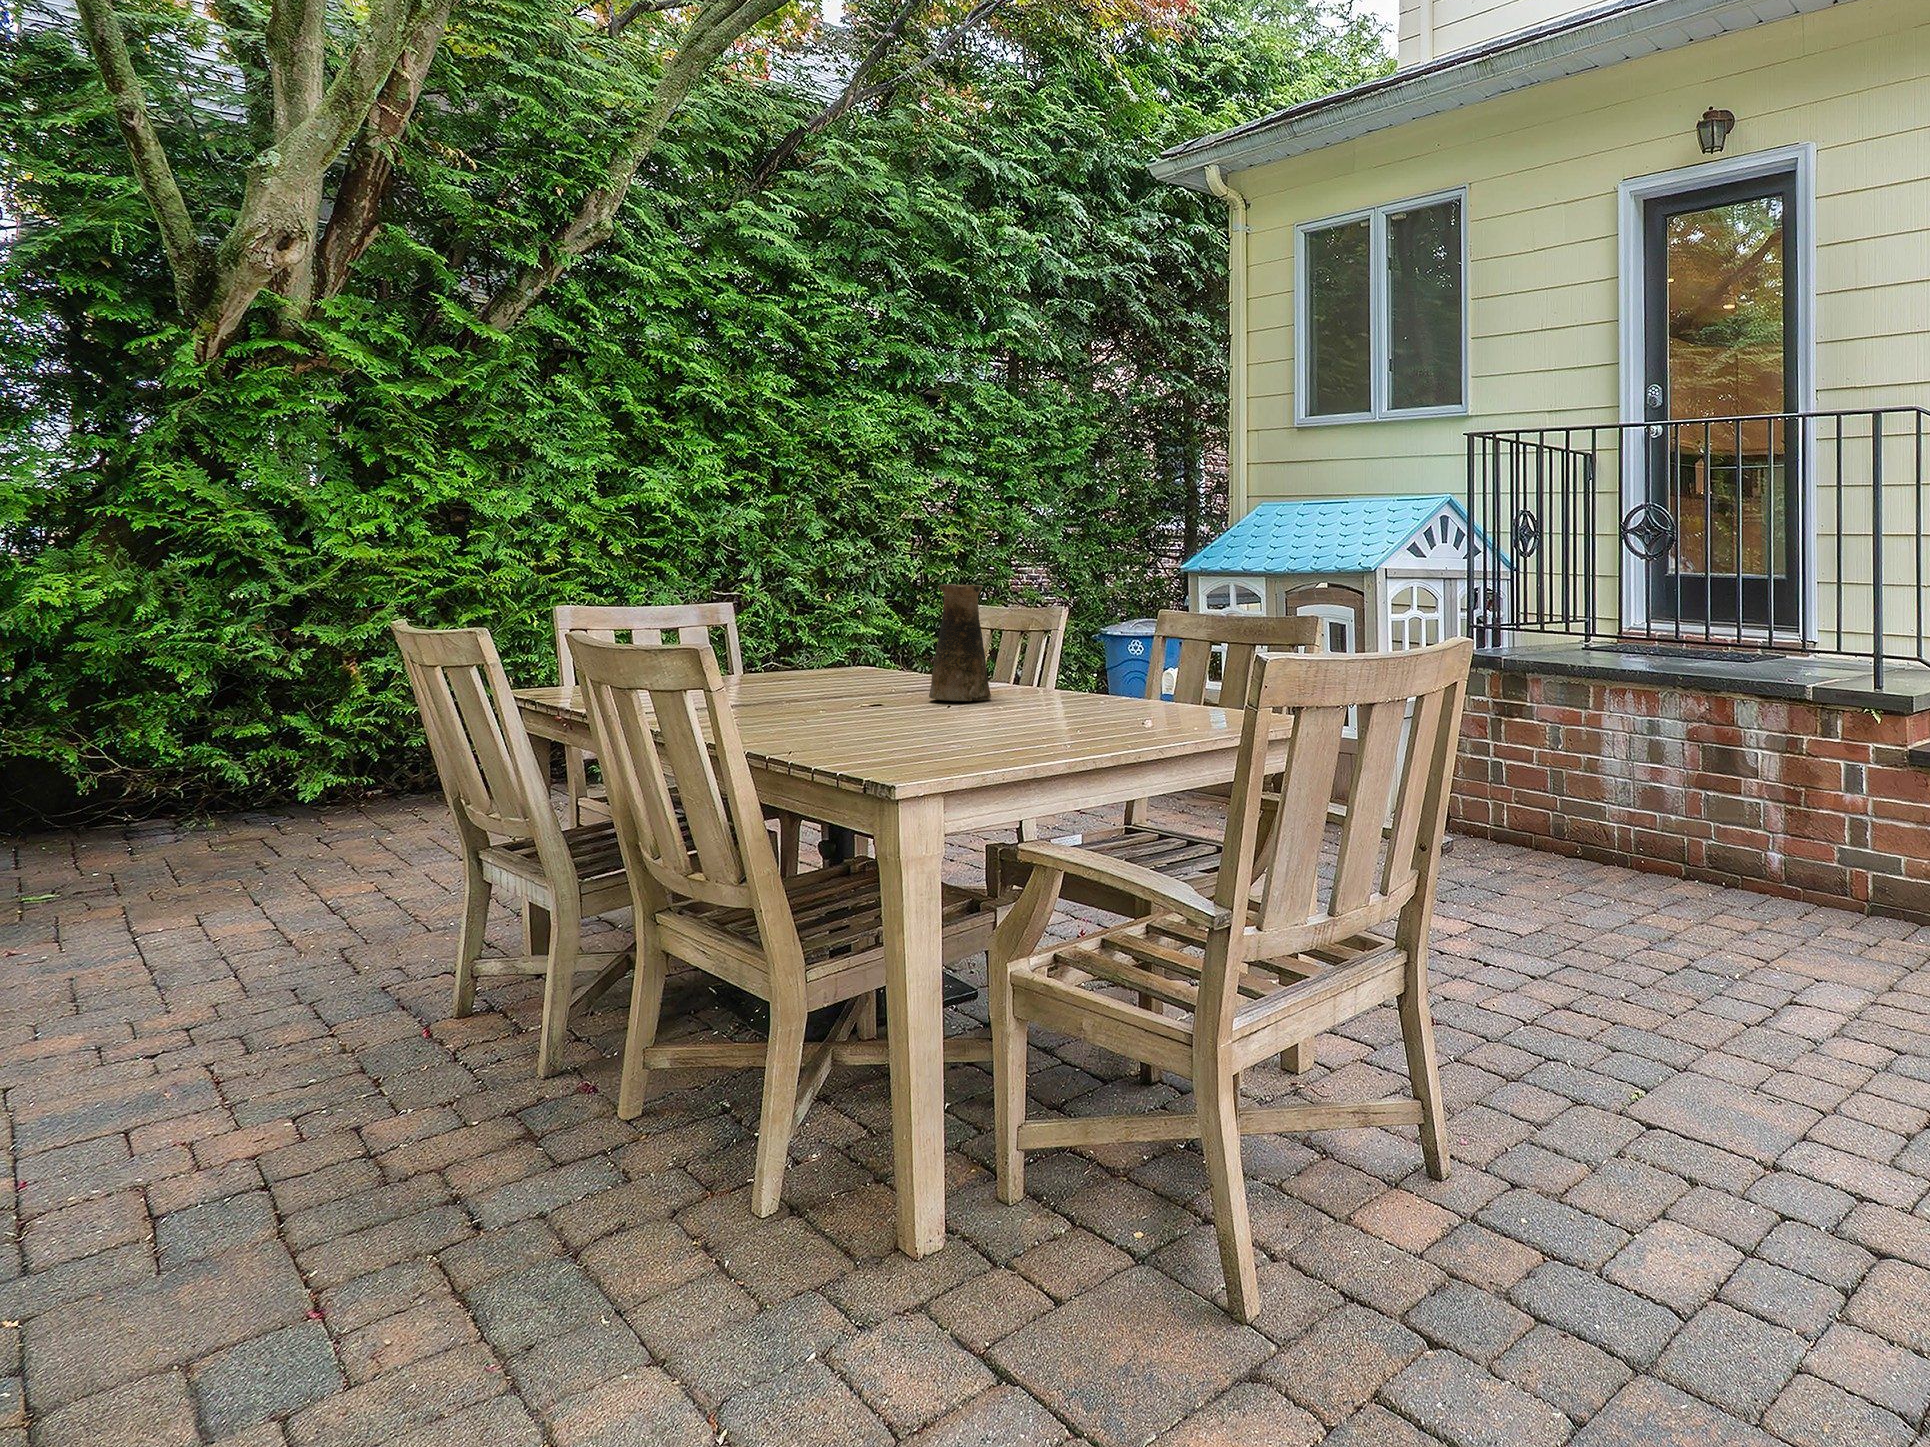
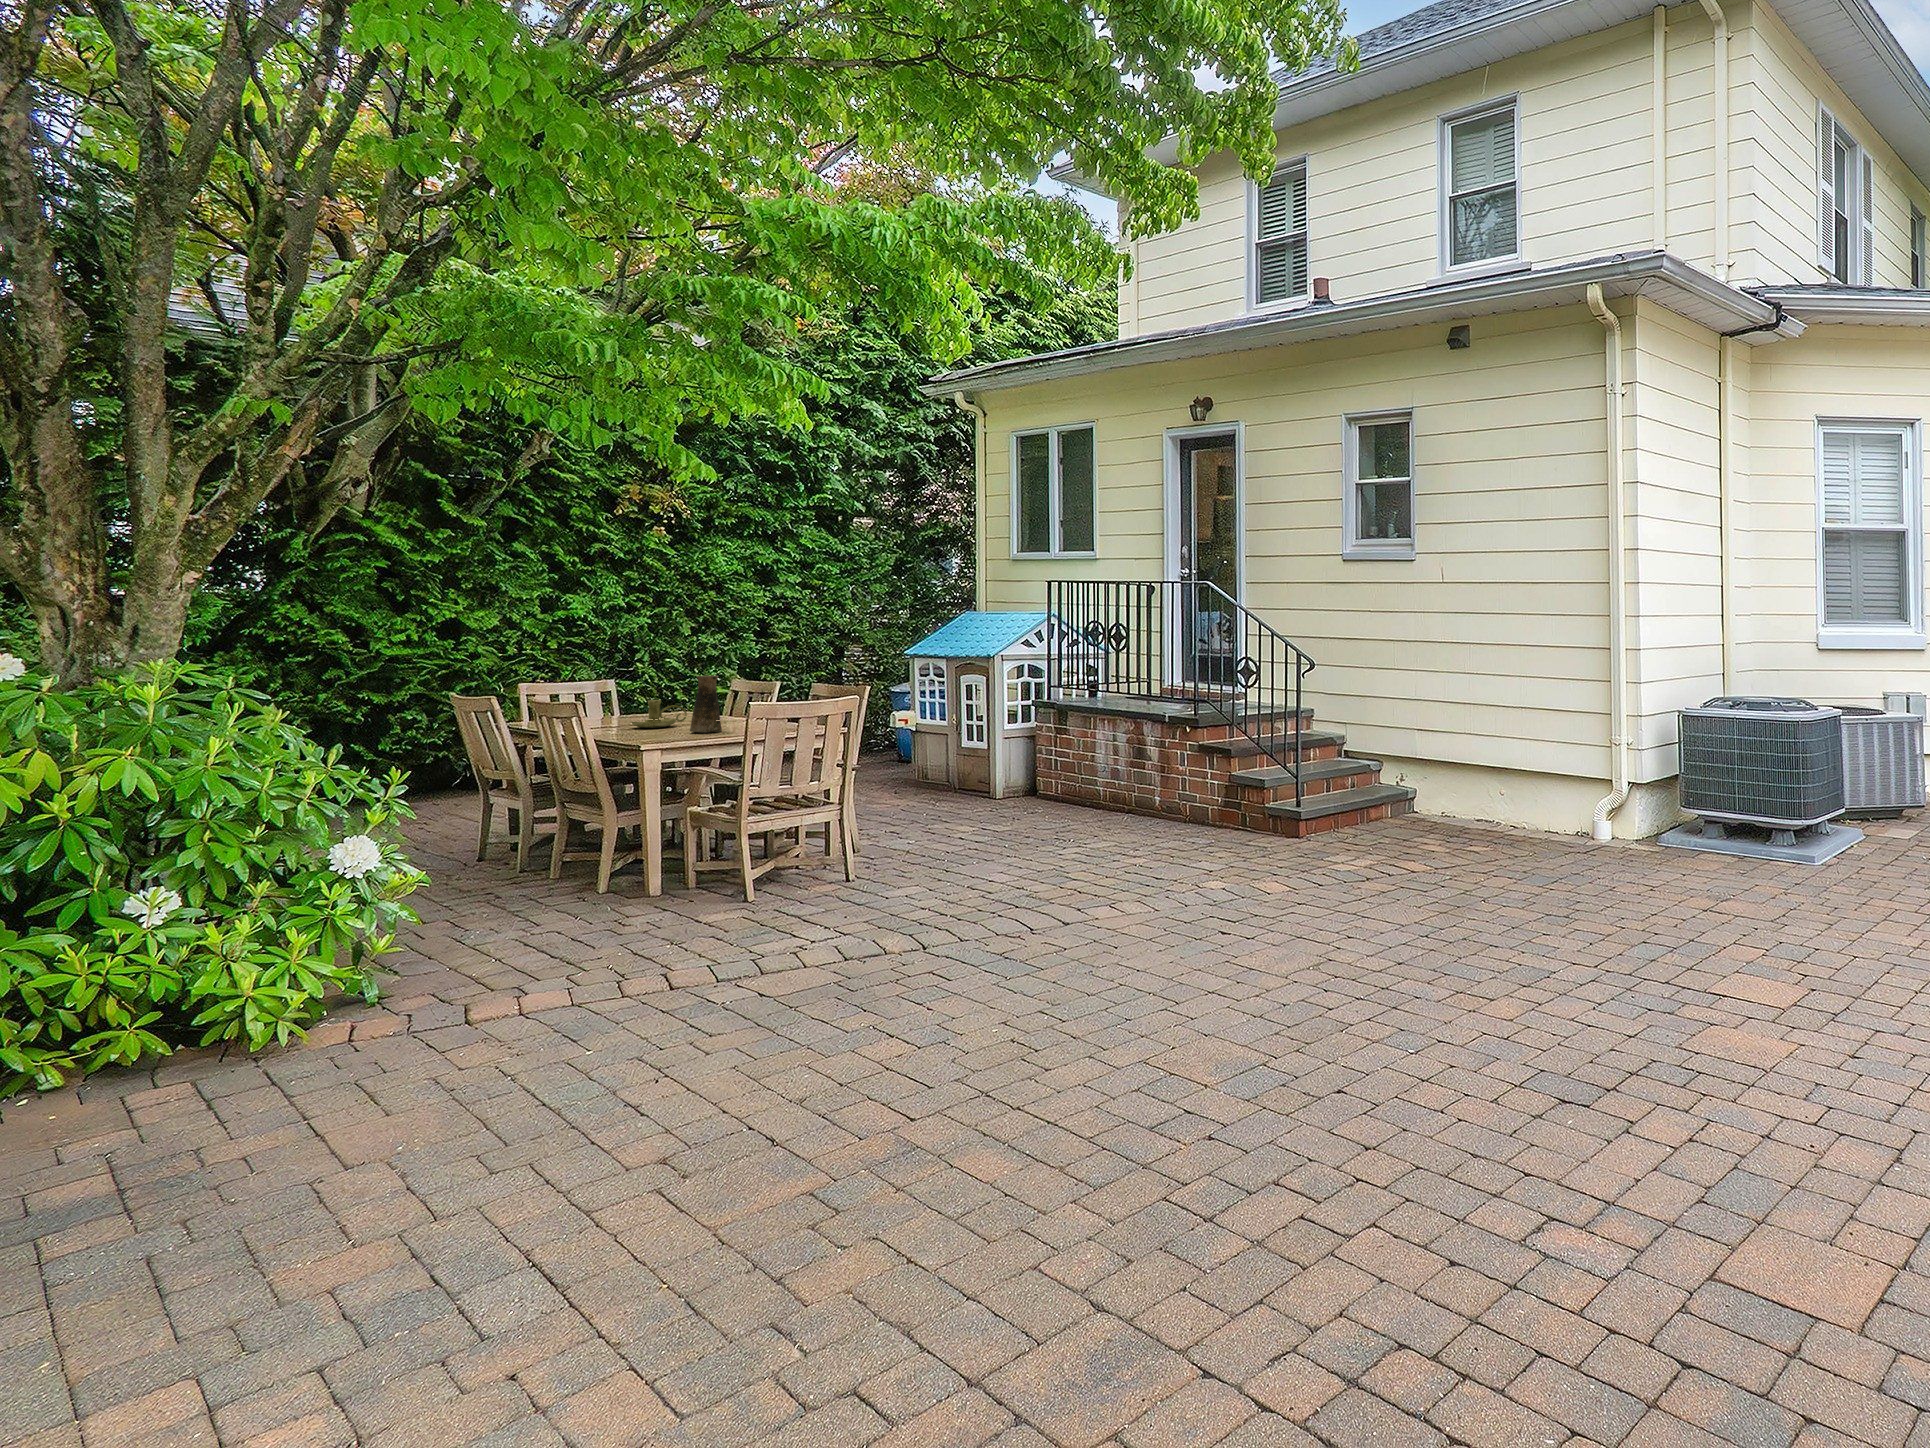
candle holder: none [798,634,899,689] -> present [632,700,687,728]

